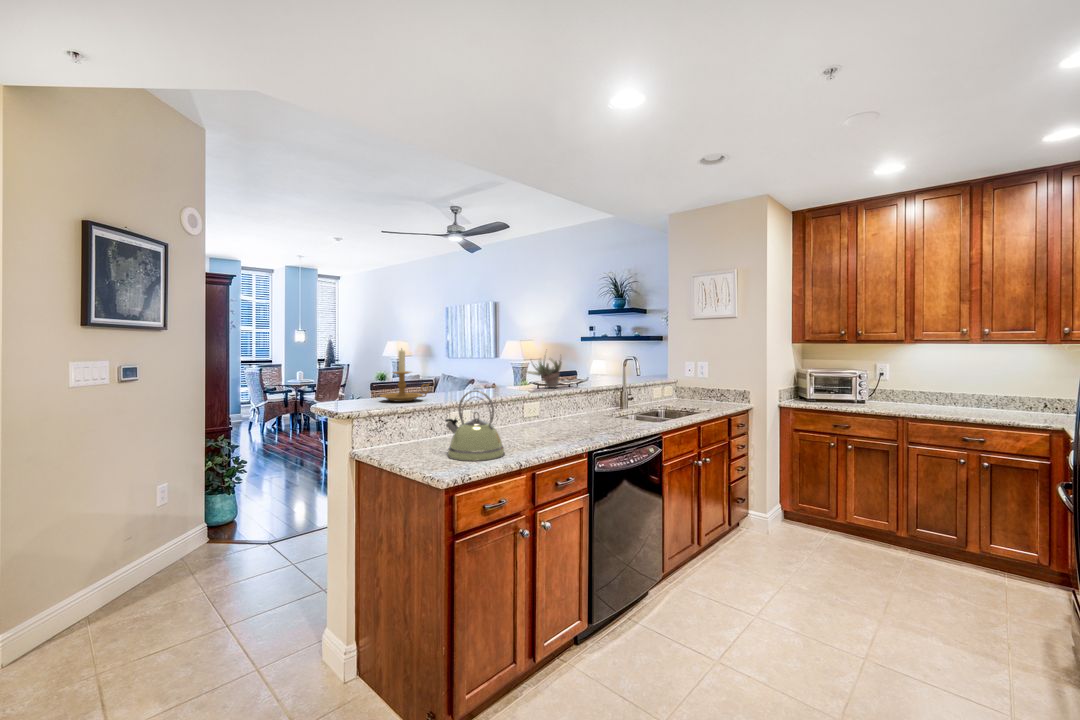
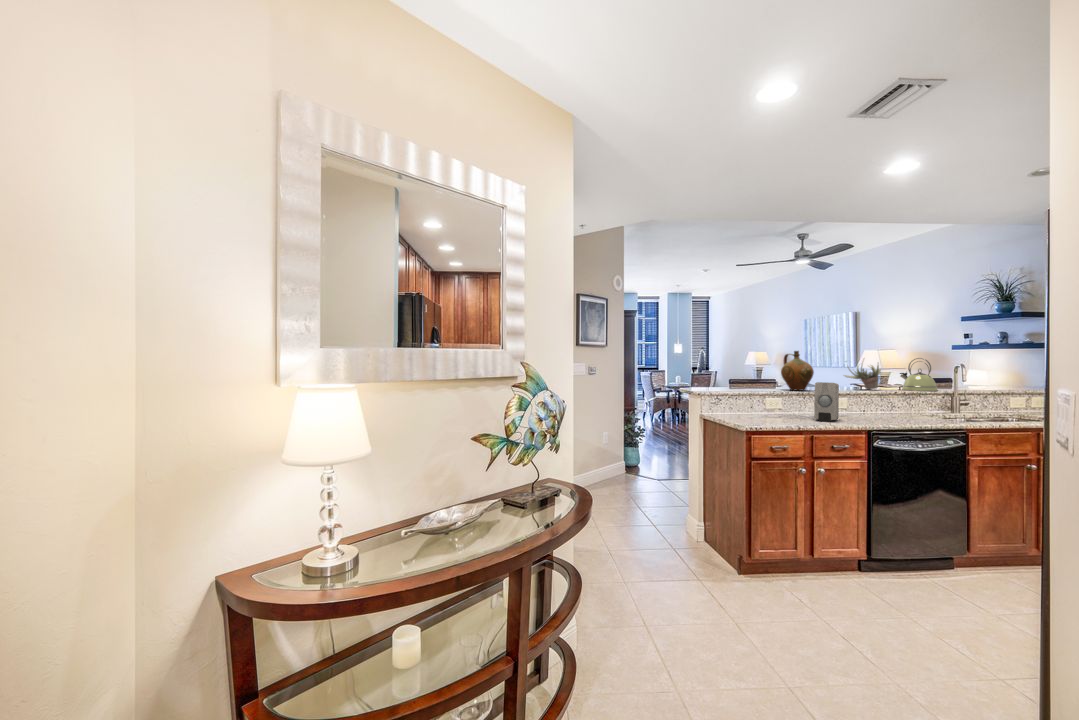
ceramic jug: none [462,339,502,395] -> present [781,351,814,391]
candle holder: present [380,350,430,402] -> none [721,357,754,390]
soap dispenser: none [522,386,549,443] -> present [814,382,839,422]
kettle: present [445,390,505,461] -> present [900,358,938,391]

